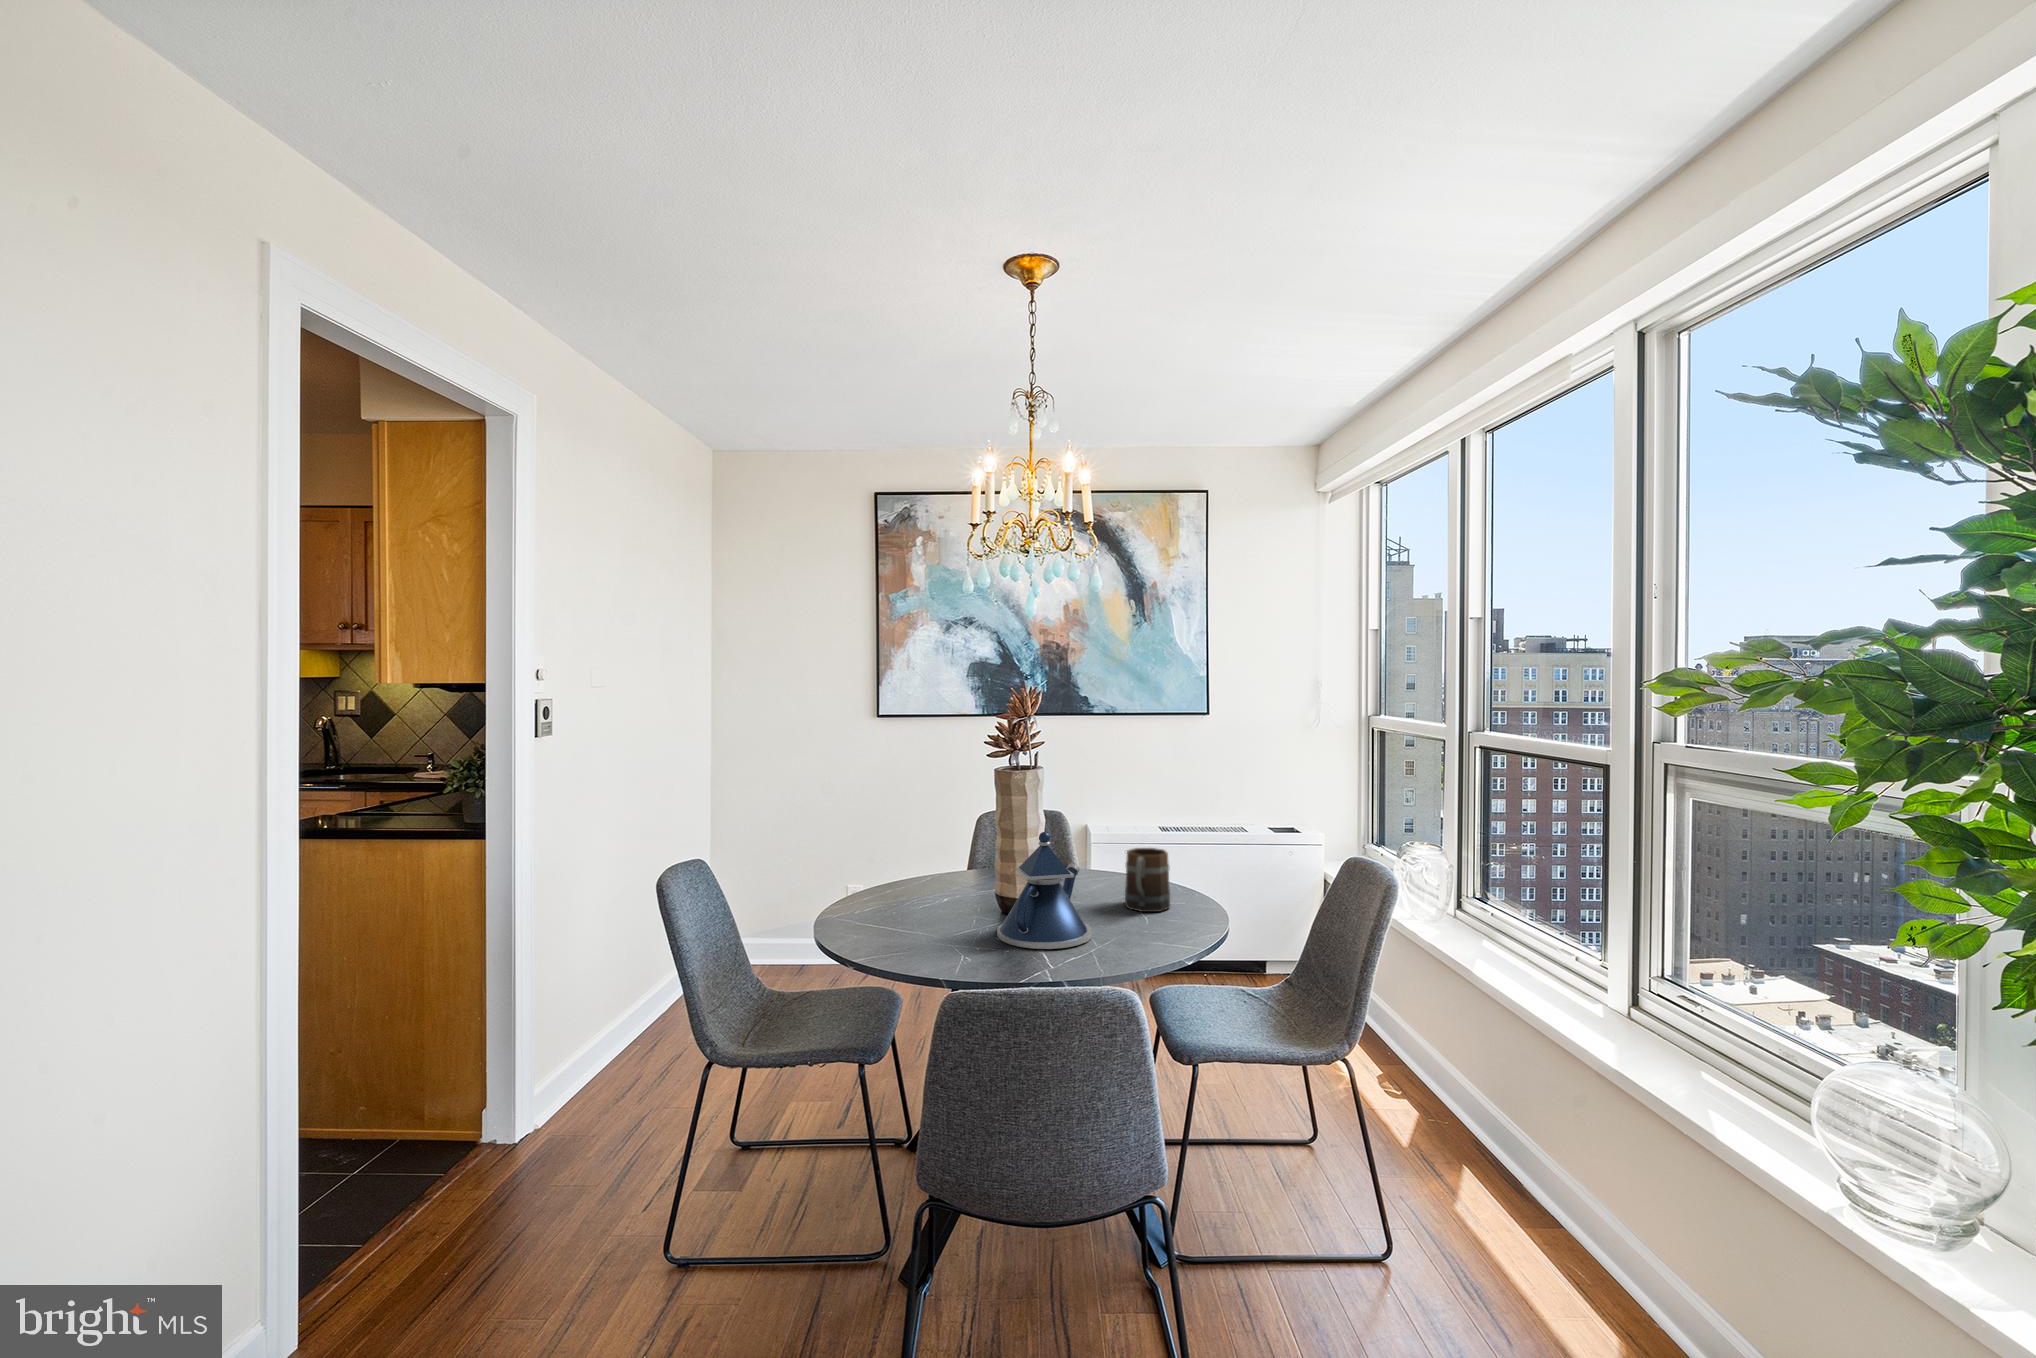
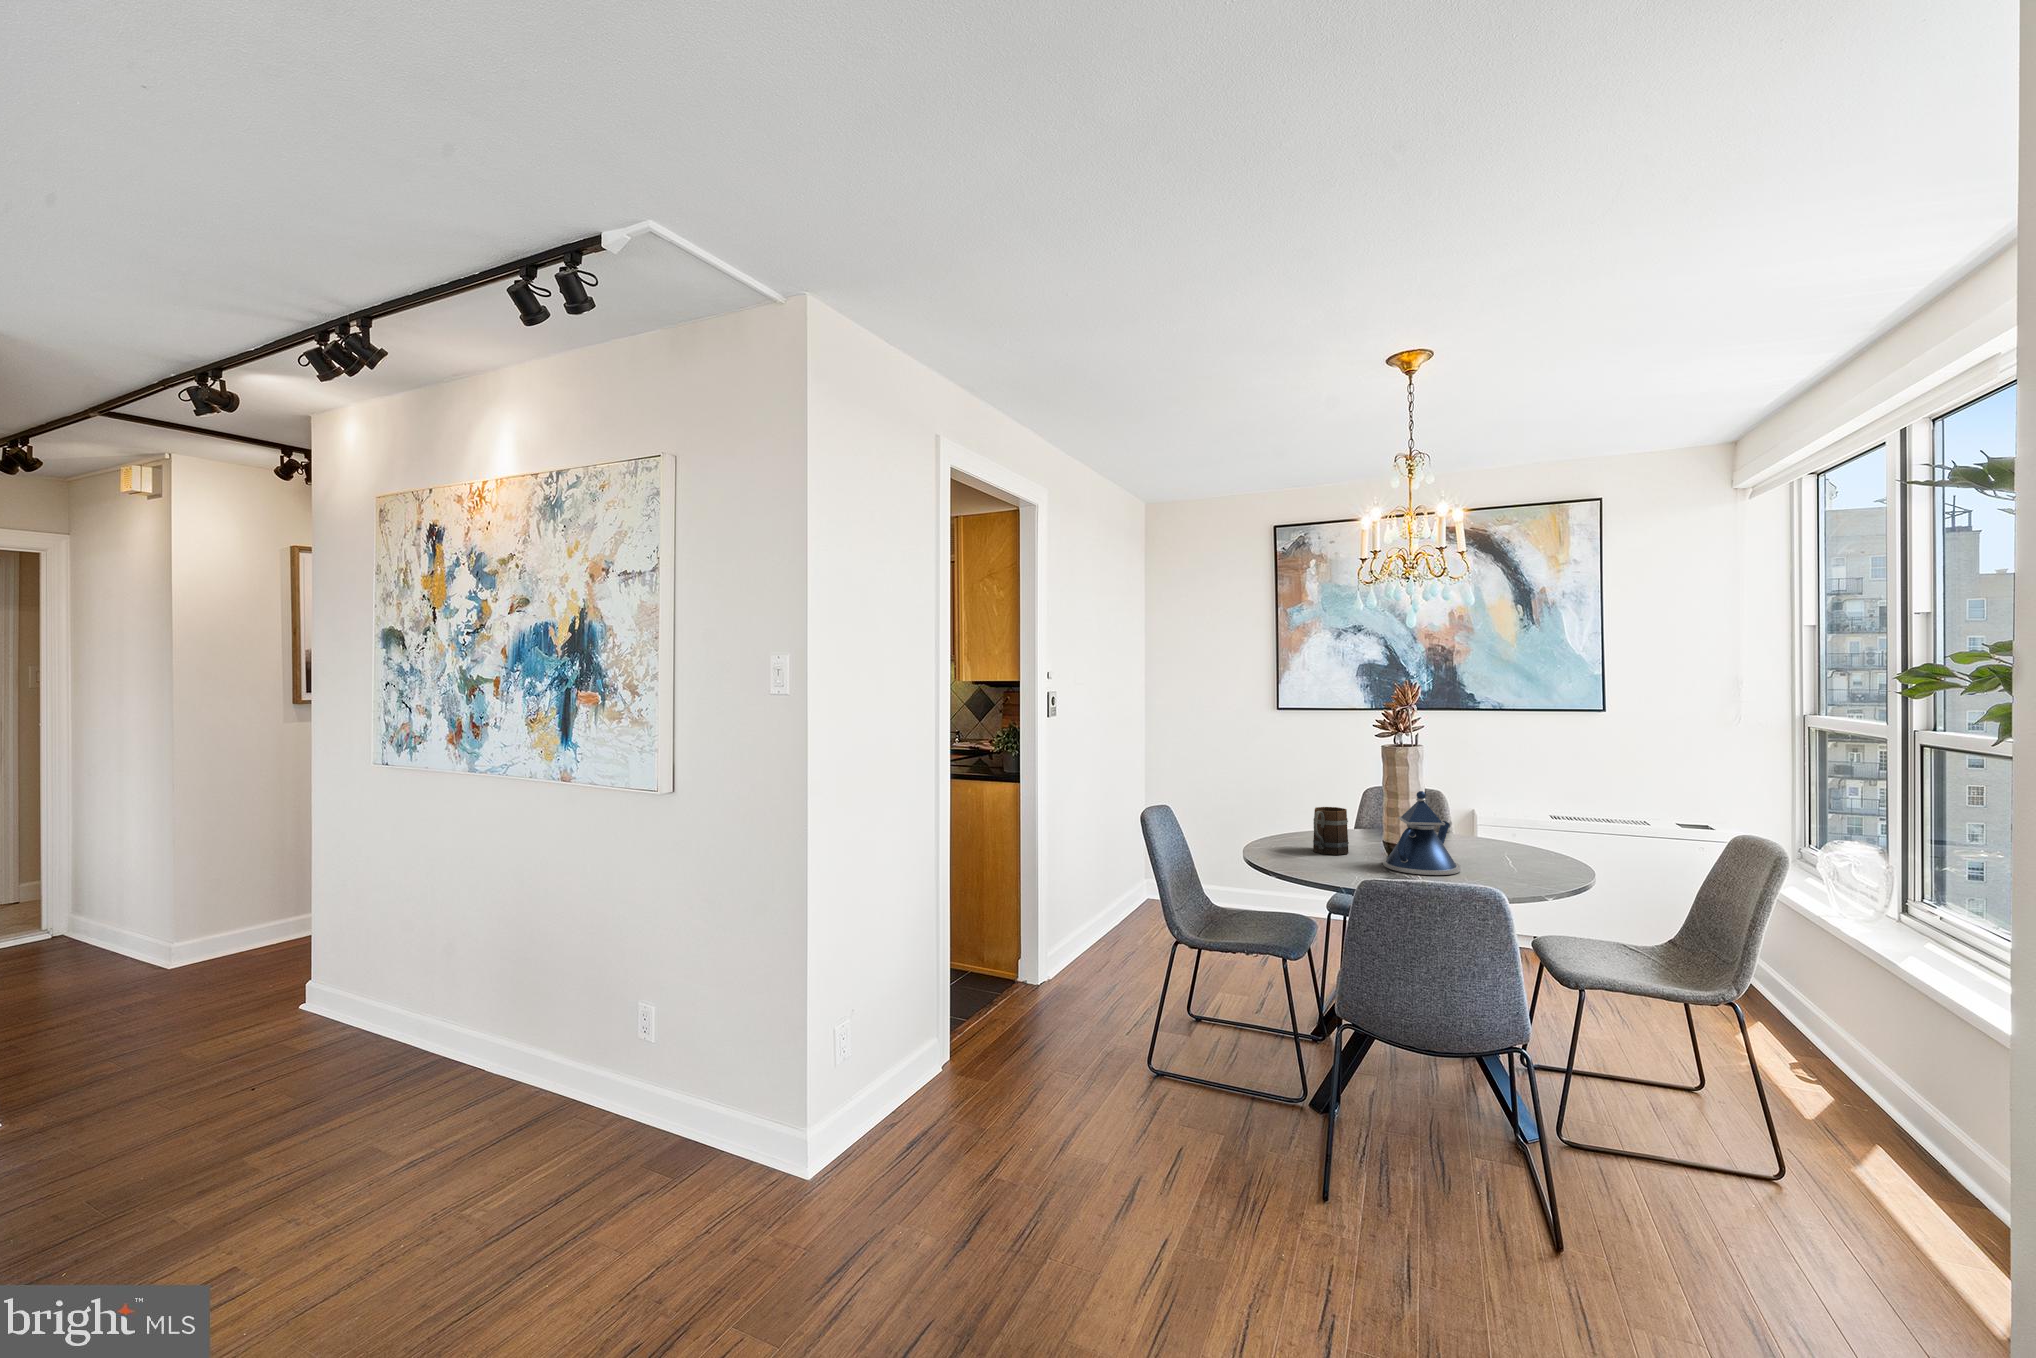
mug: present [1125,848,1170,912] -> present [1313,807,1349,855]

